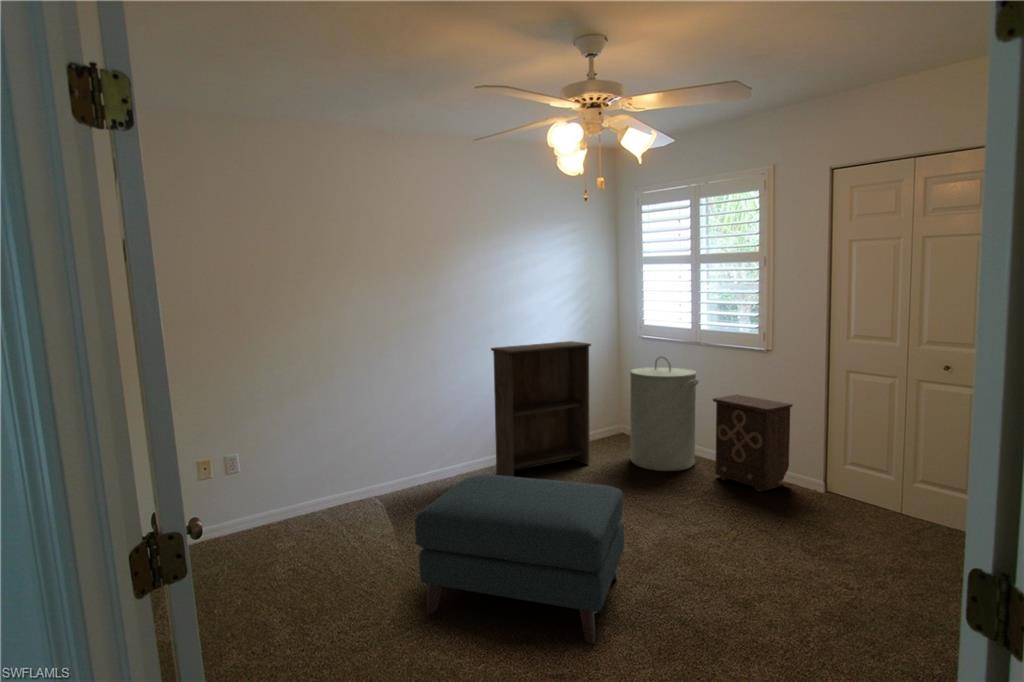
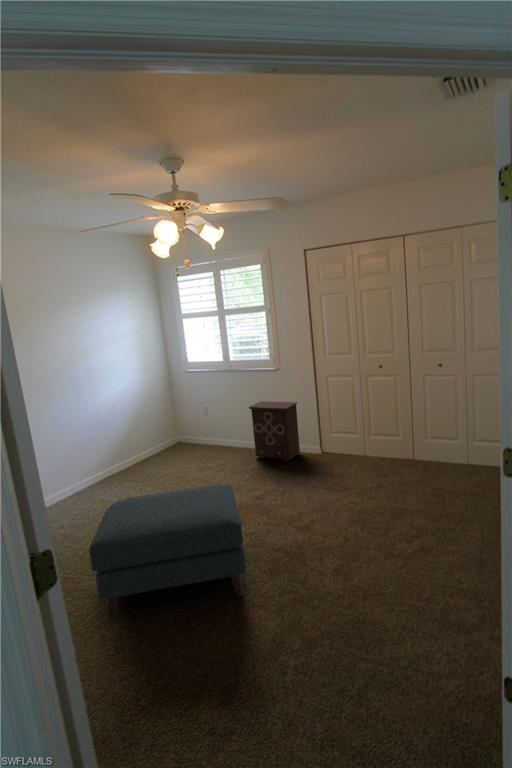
bookshelf: present [491,341,591,477] -> none [83,381,169,496]
laundry hamper: present [630,356,698,471] -> none [188,383,239,463]

